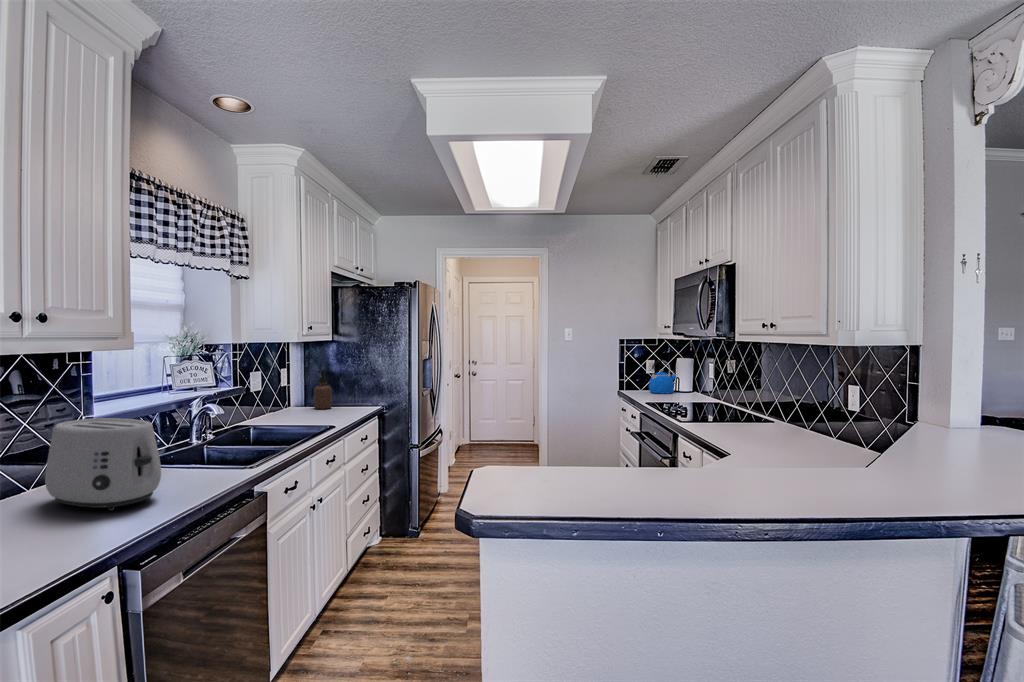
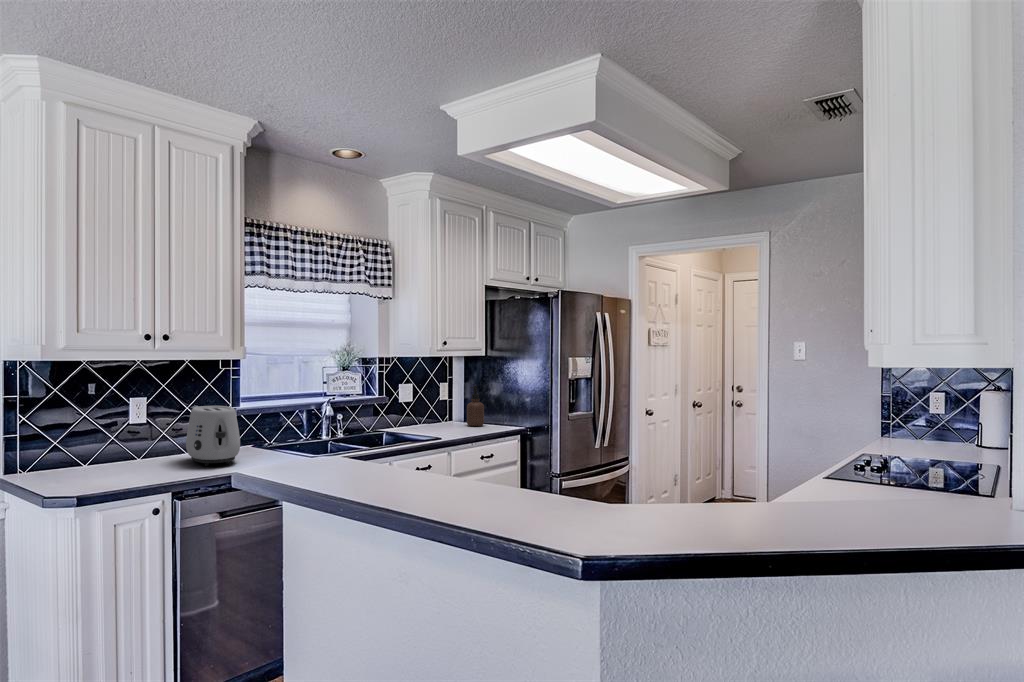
kettle: present [649,360,676,394] -> none [909,391,966,446]

